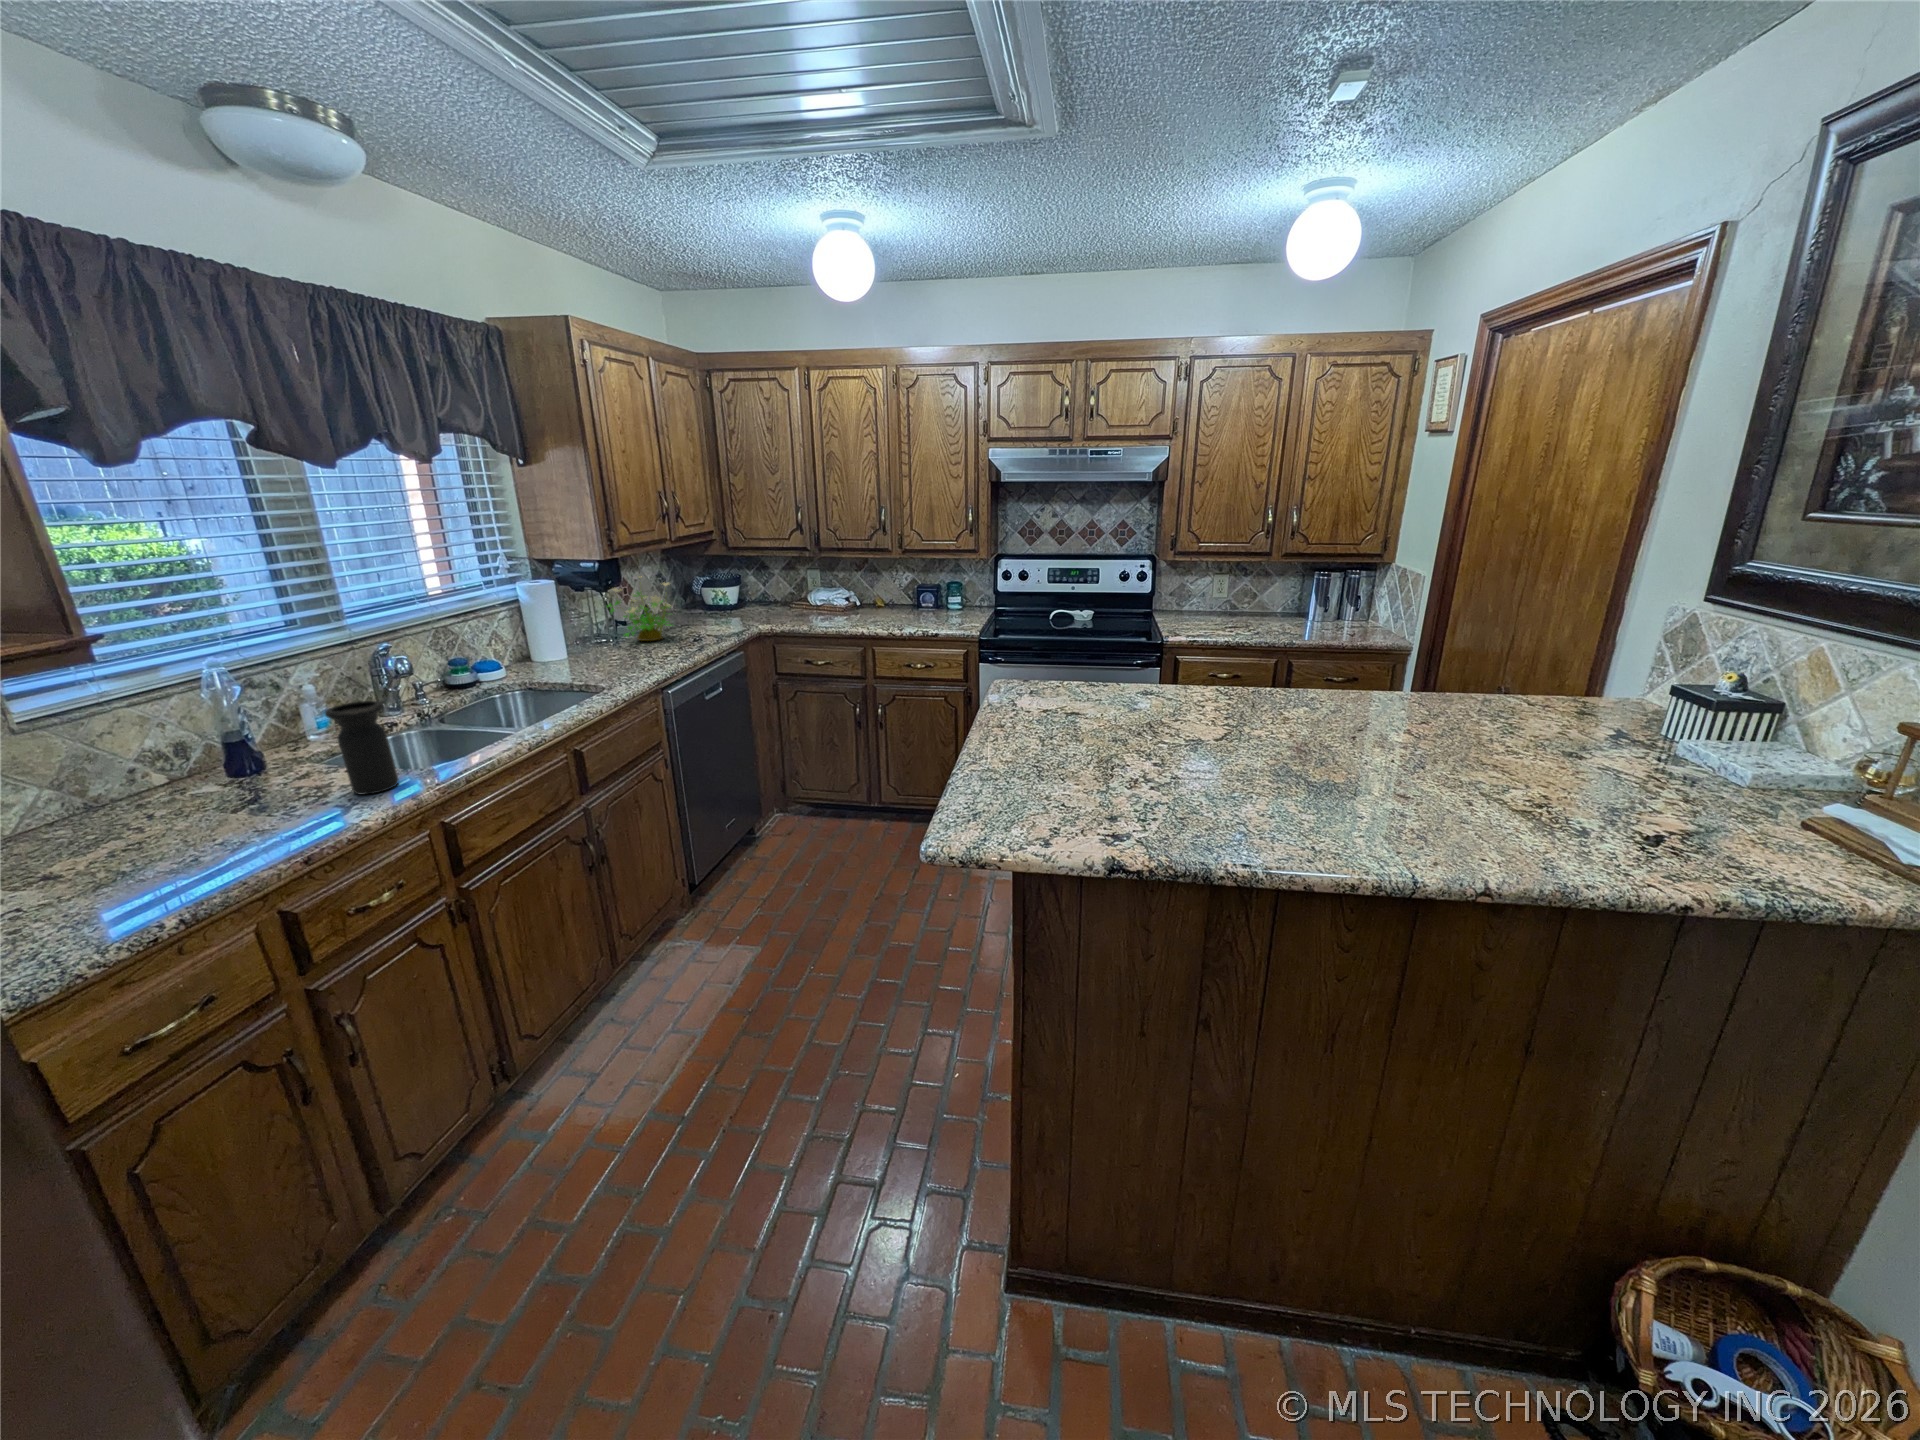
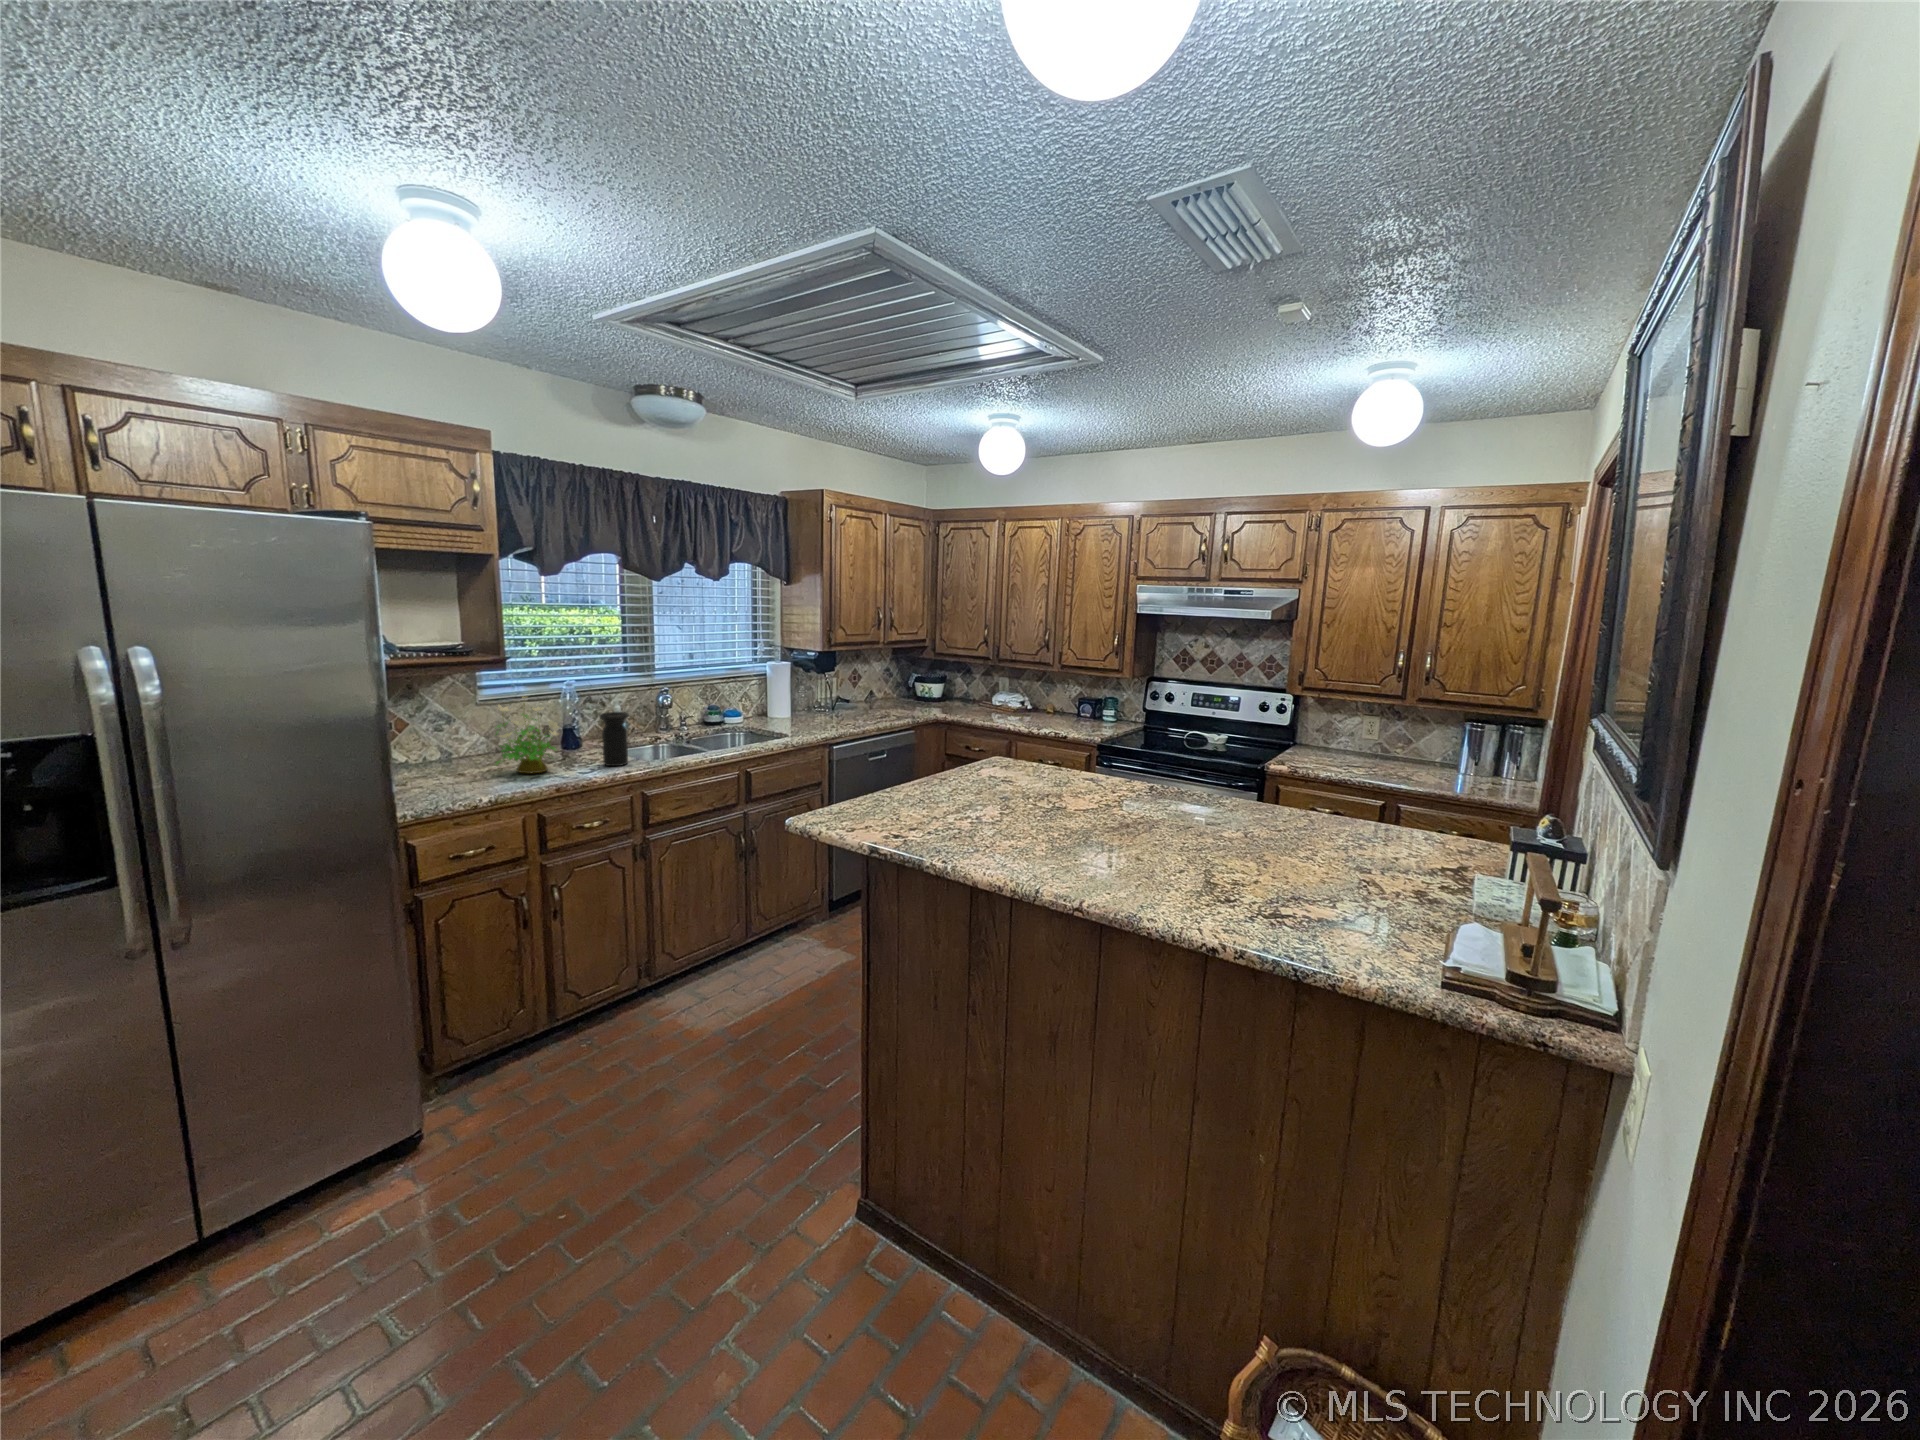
potted plant: present [608,576,671,641] -> present [496,697,559,773]

